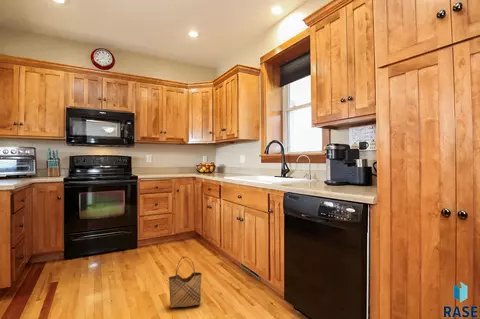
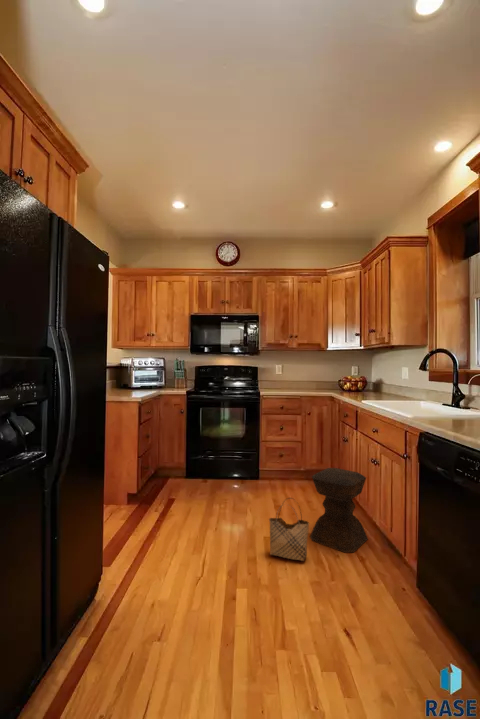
stool: none [196,228,236,289] -> present [310,468,368,553]

